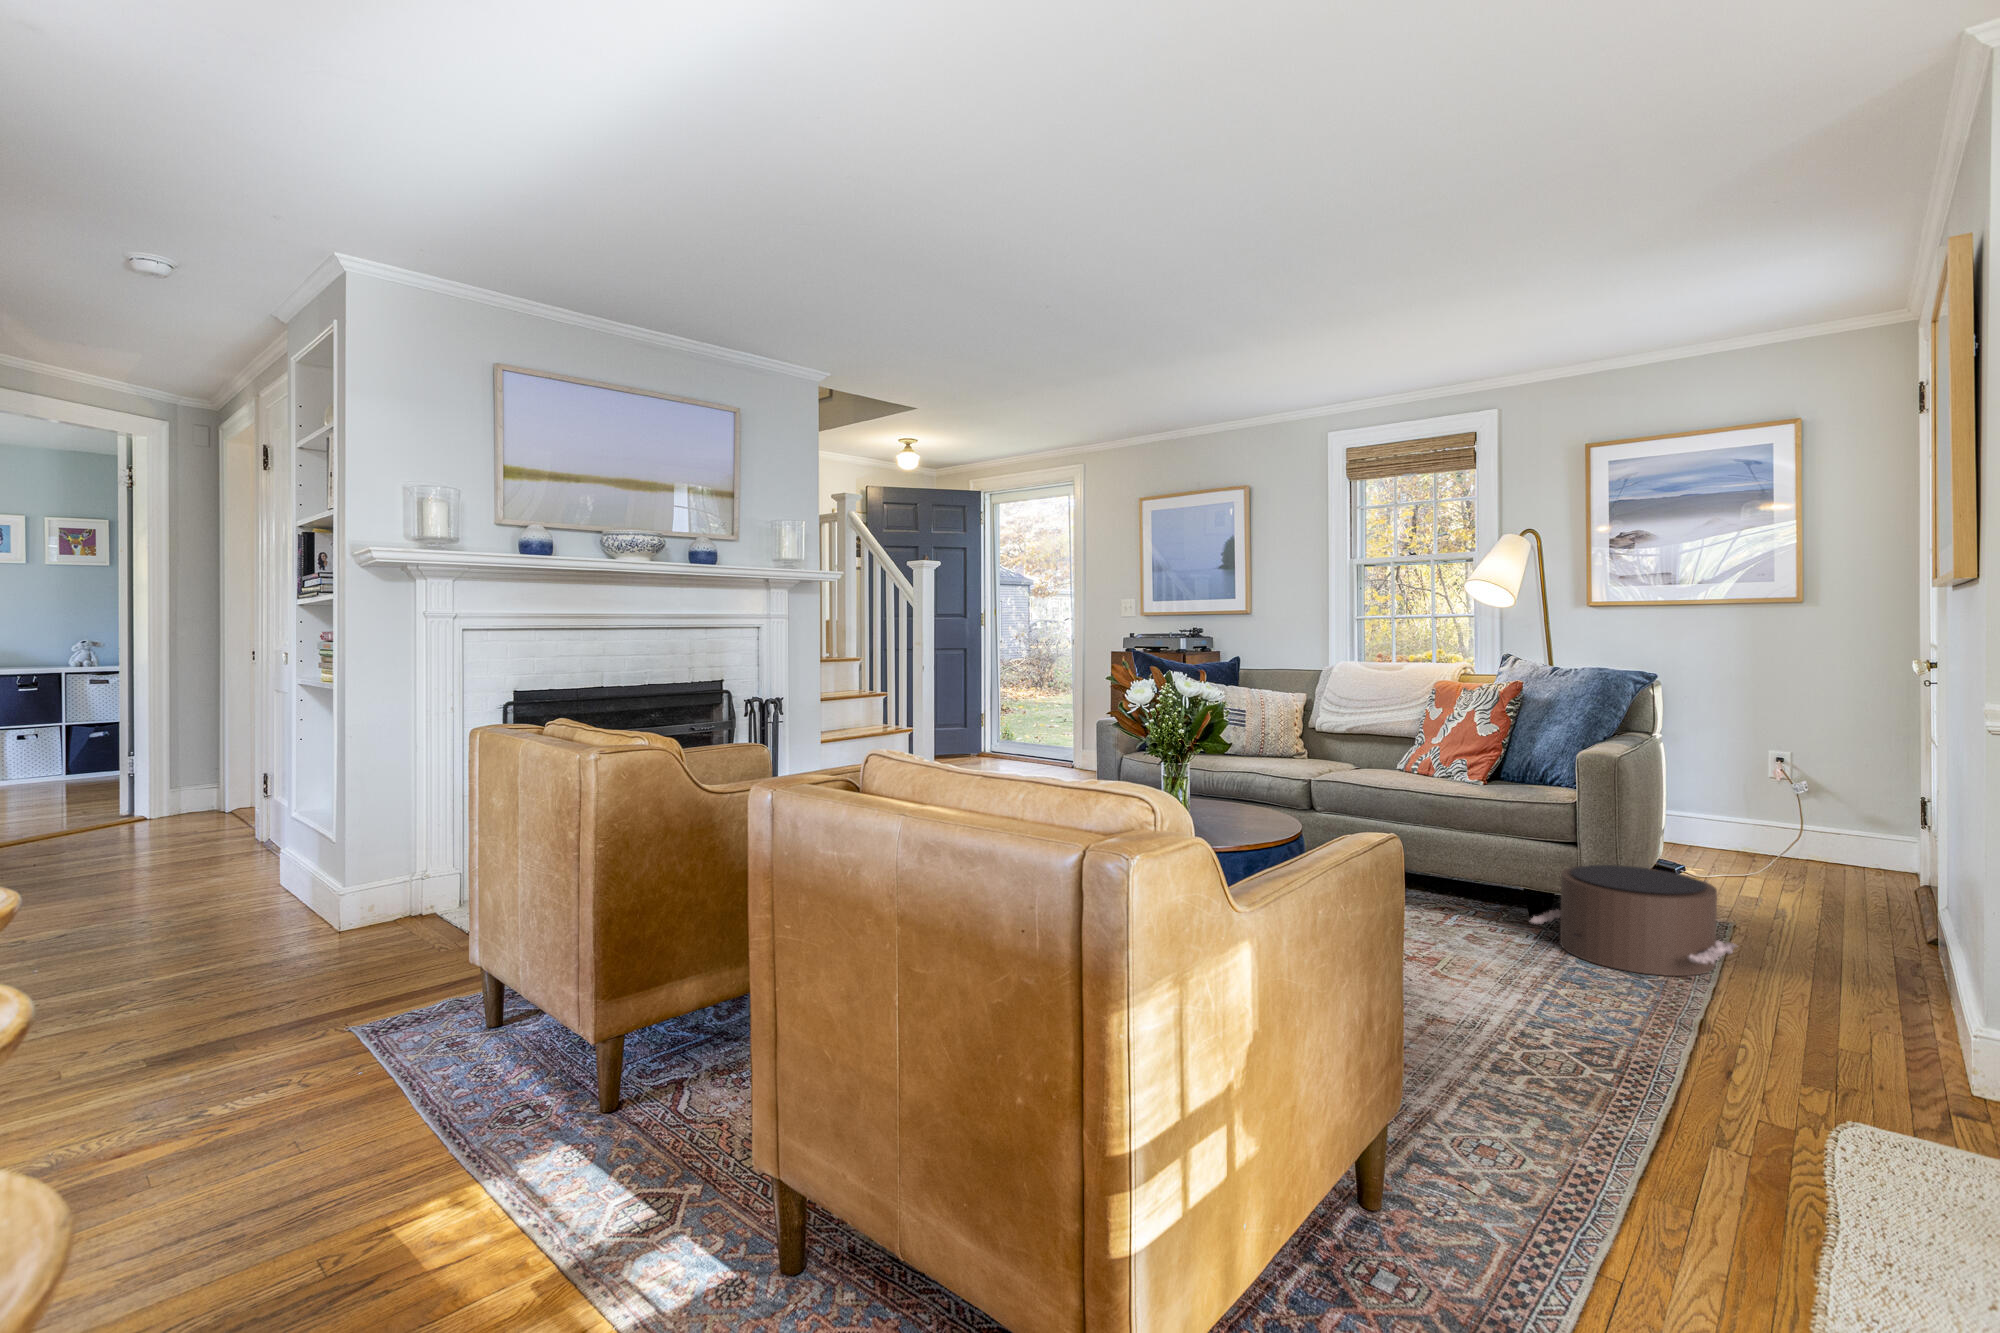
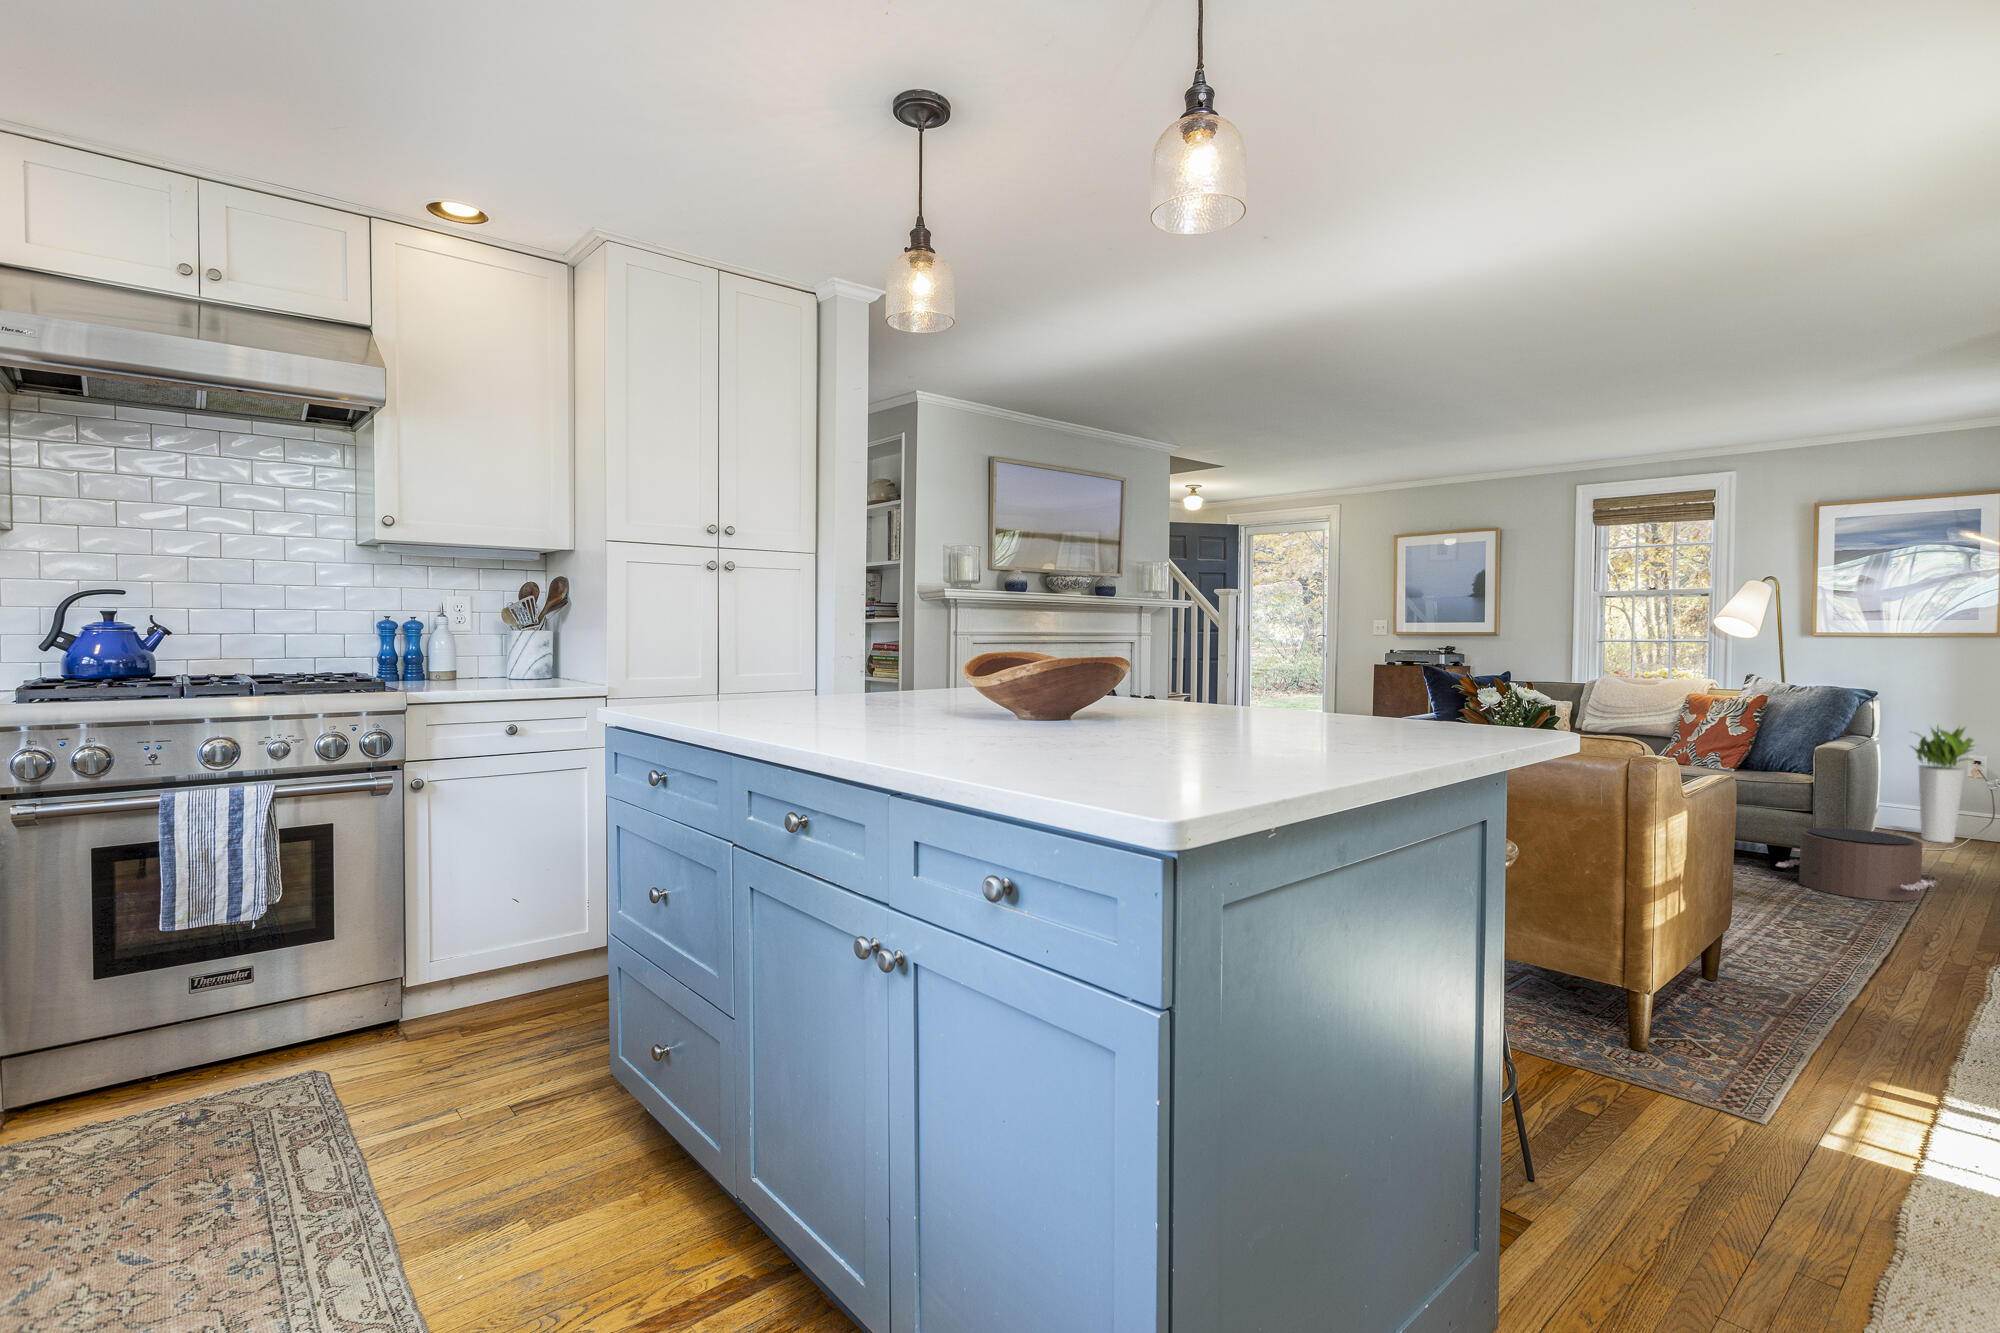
planter: none [1694,713,1782,862] -> present [1912,727,1973,843]

